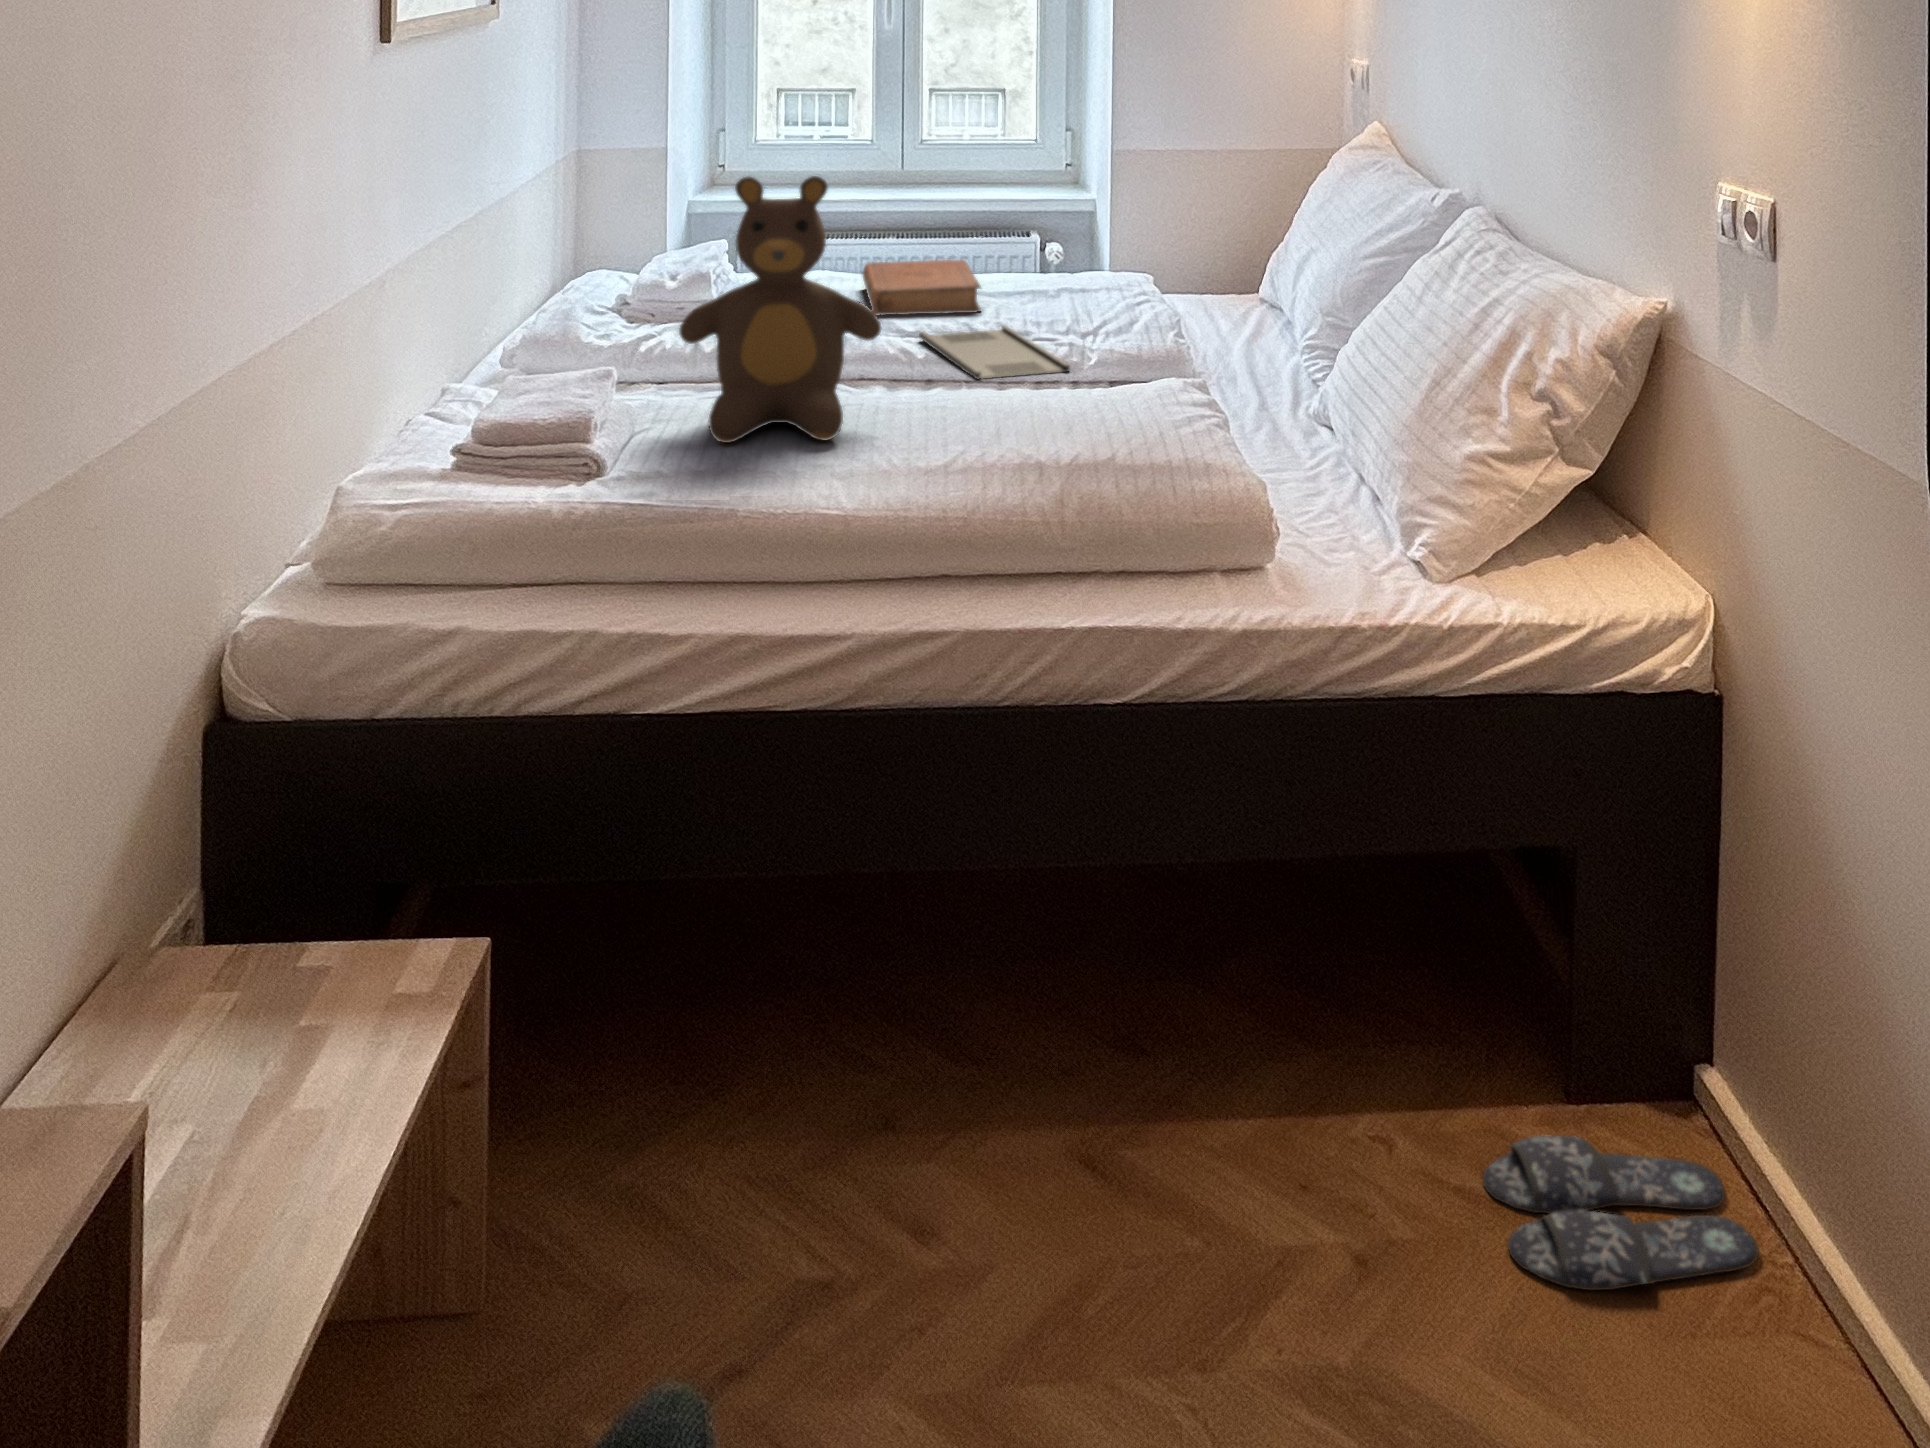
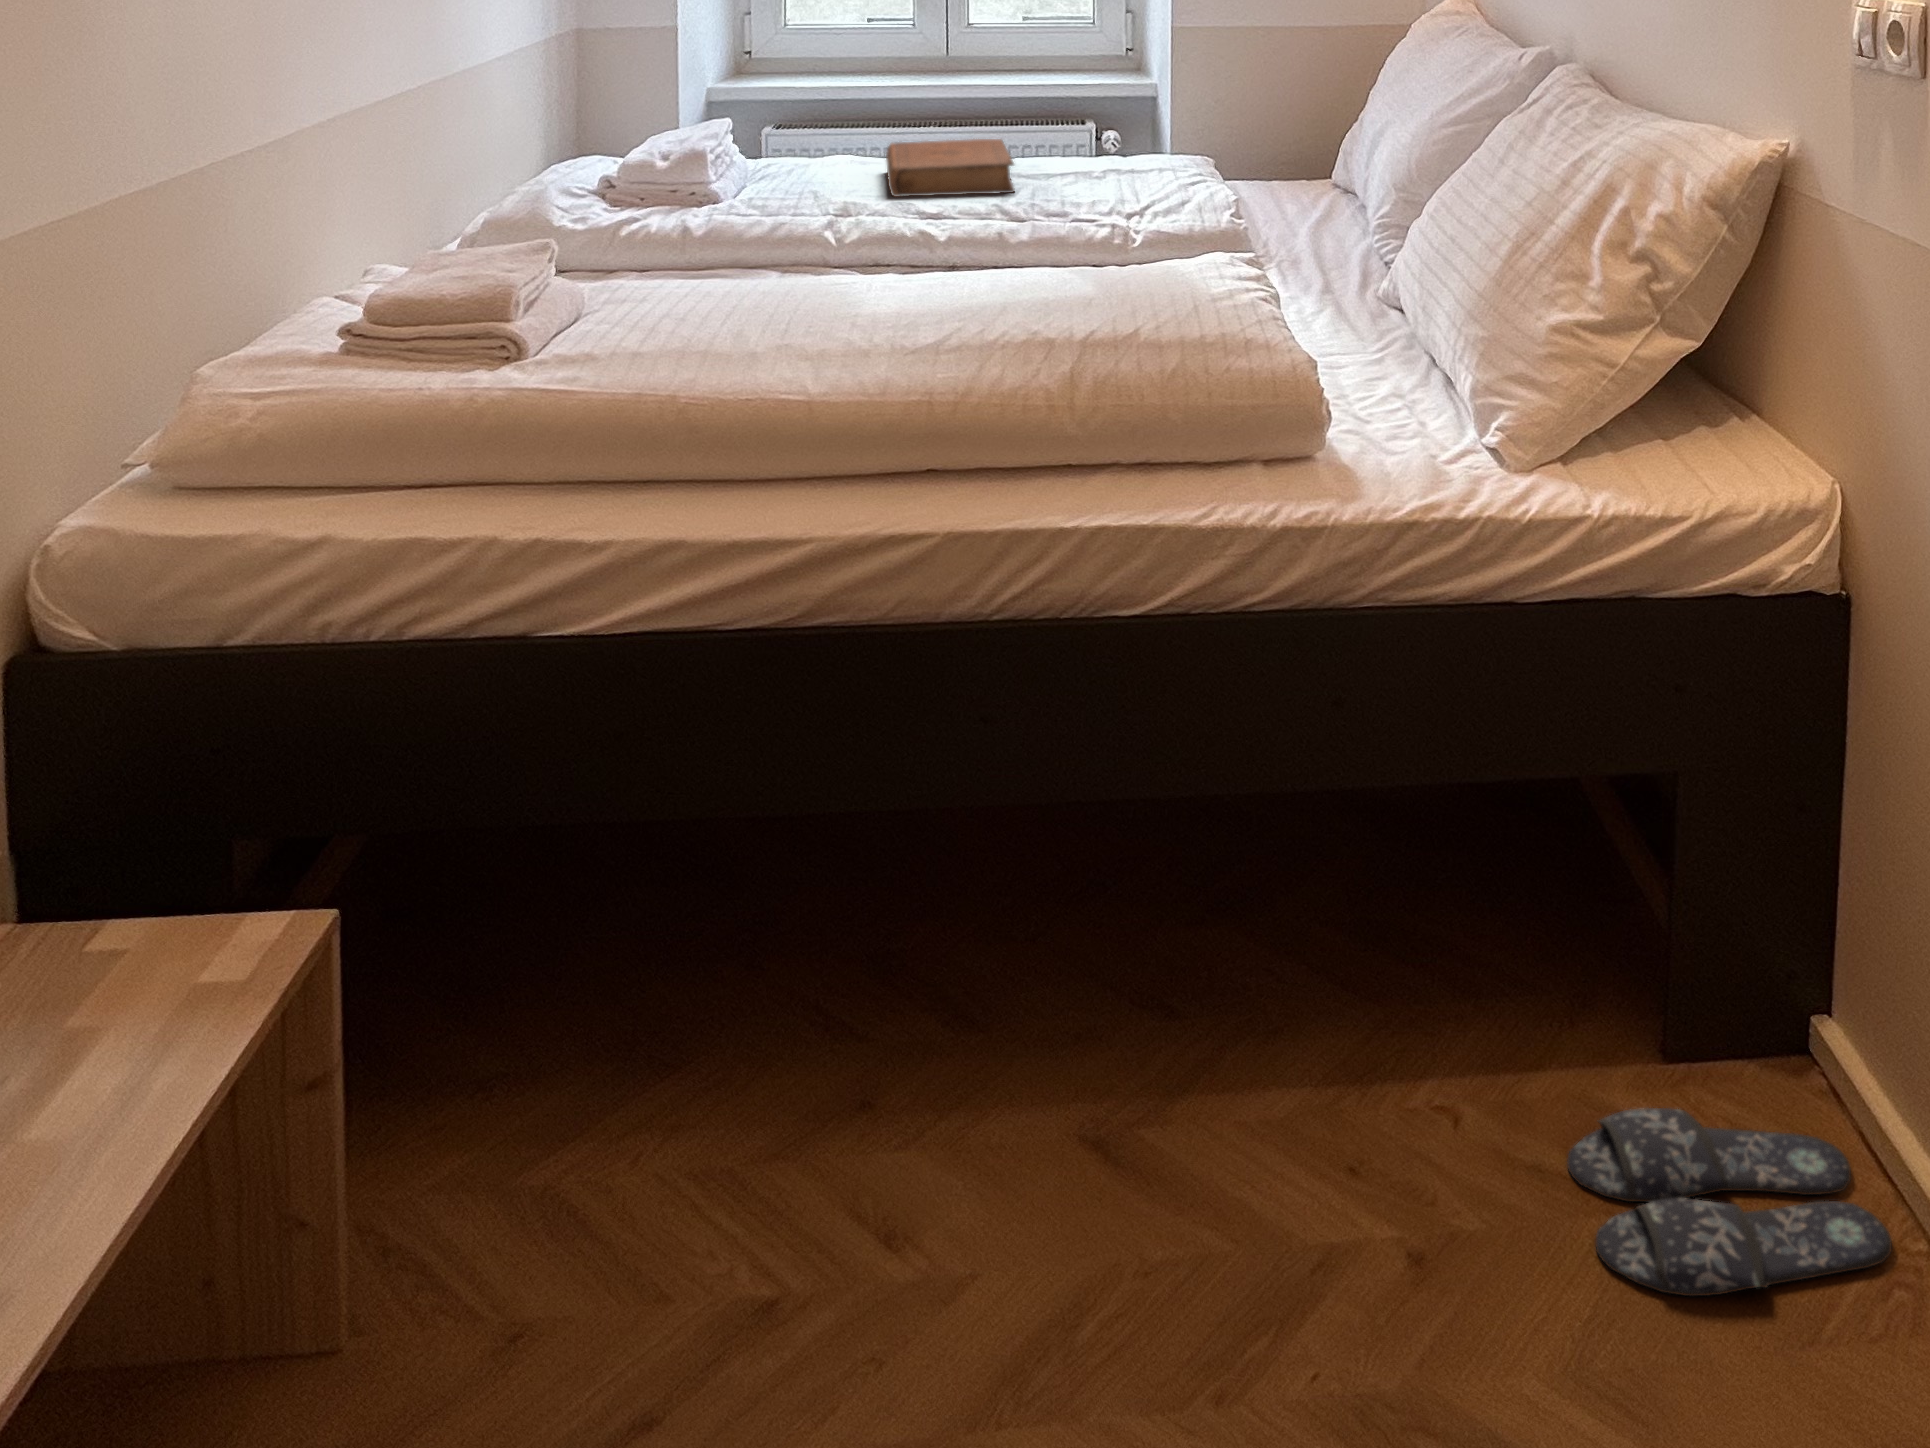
teddy bear: present [679,176,881,443] -> none [632,15,873,324]
tray: present [919,325,1070,379] -> none [937,202,1103,258]

